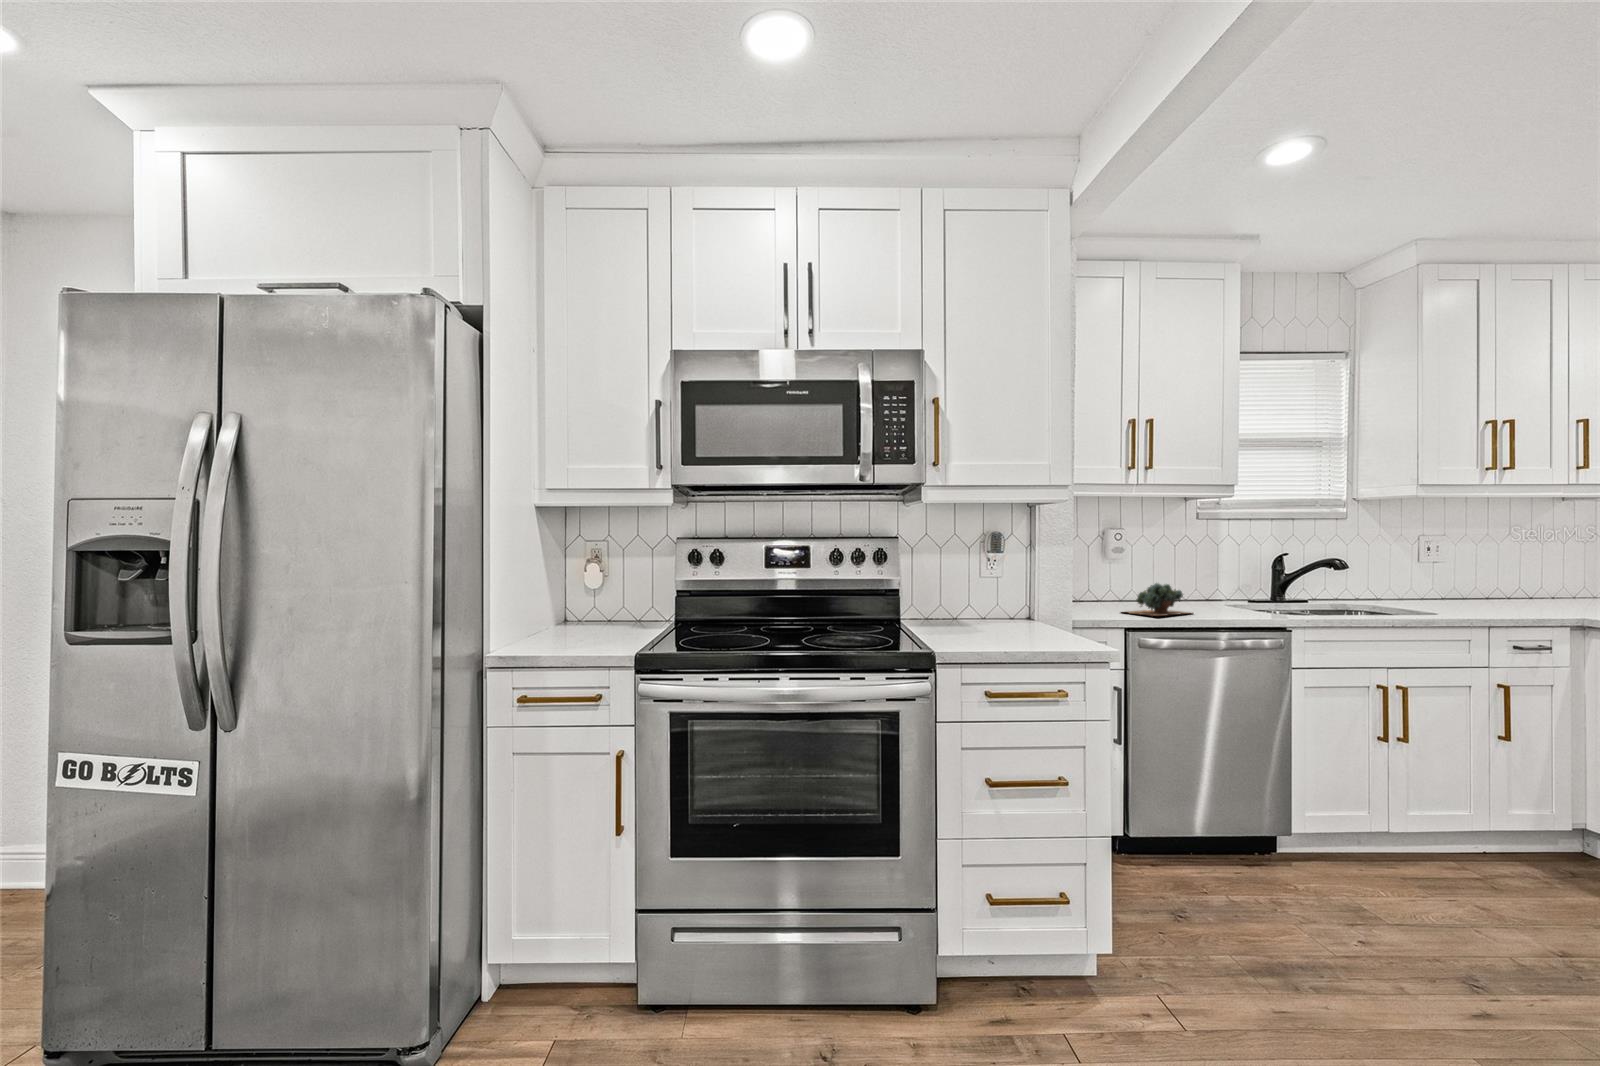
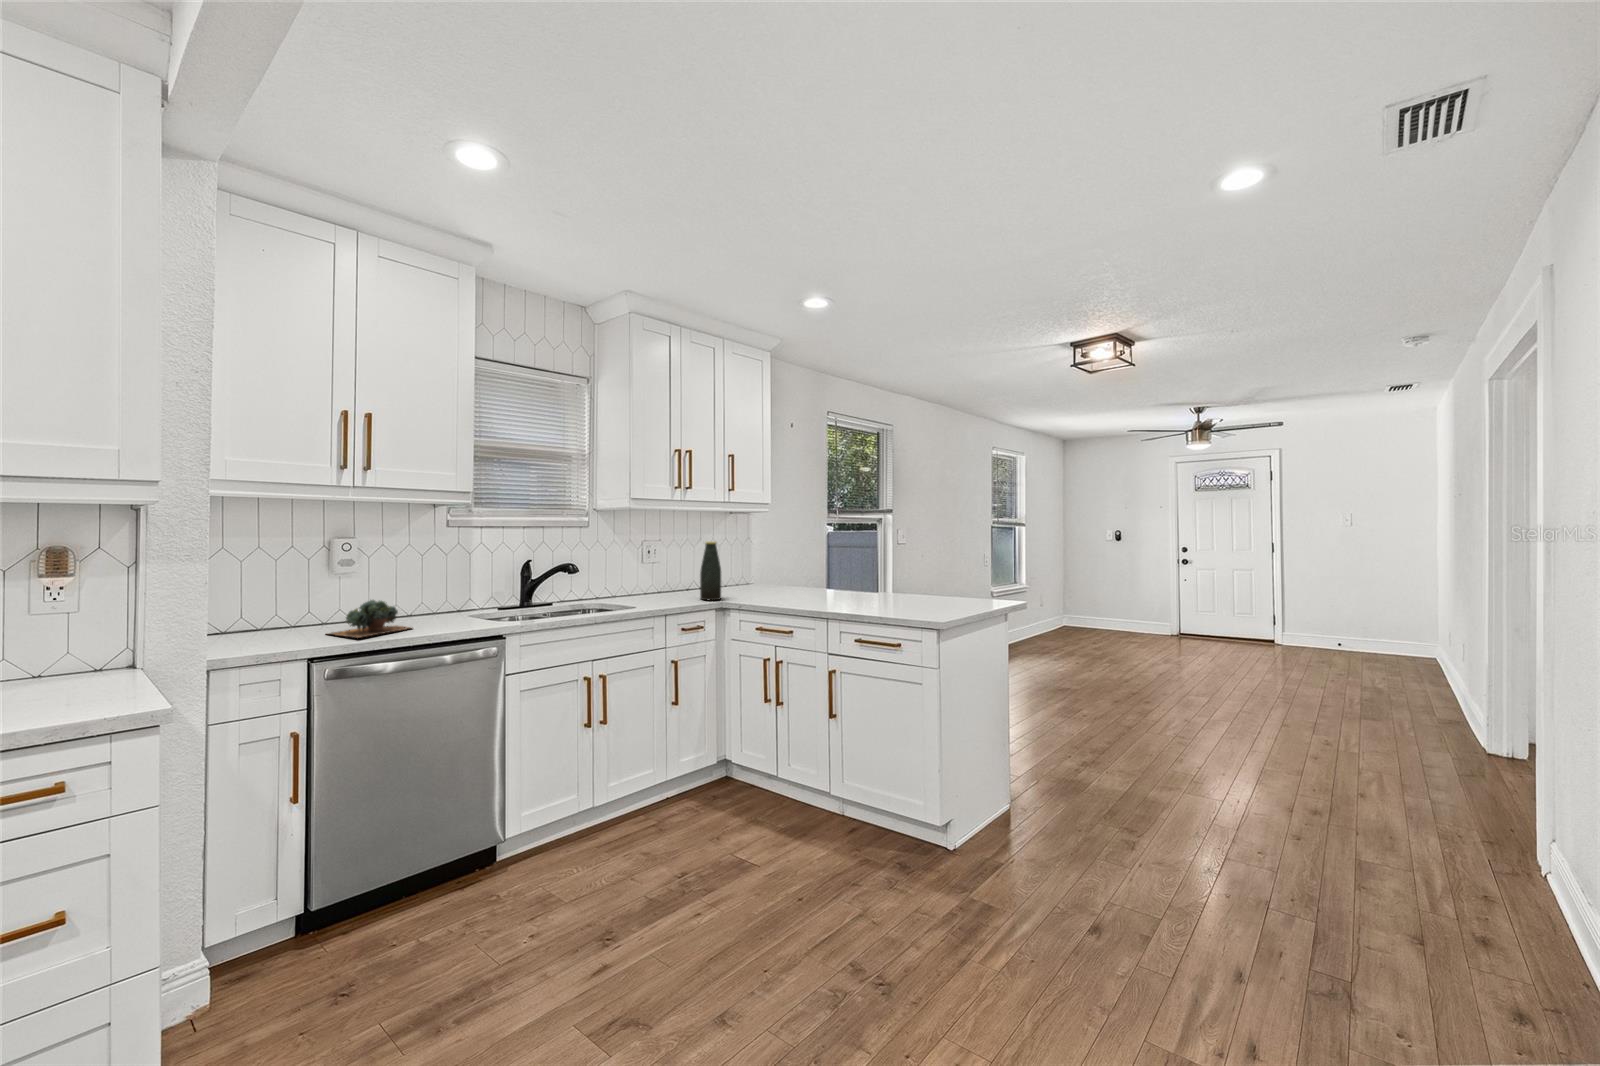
bottle: none [1508,535,1544,610] -> present [700,542,721,600]

